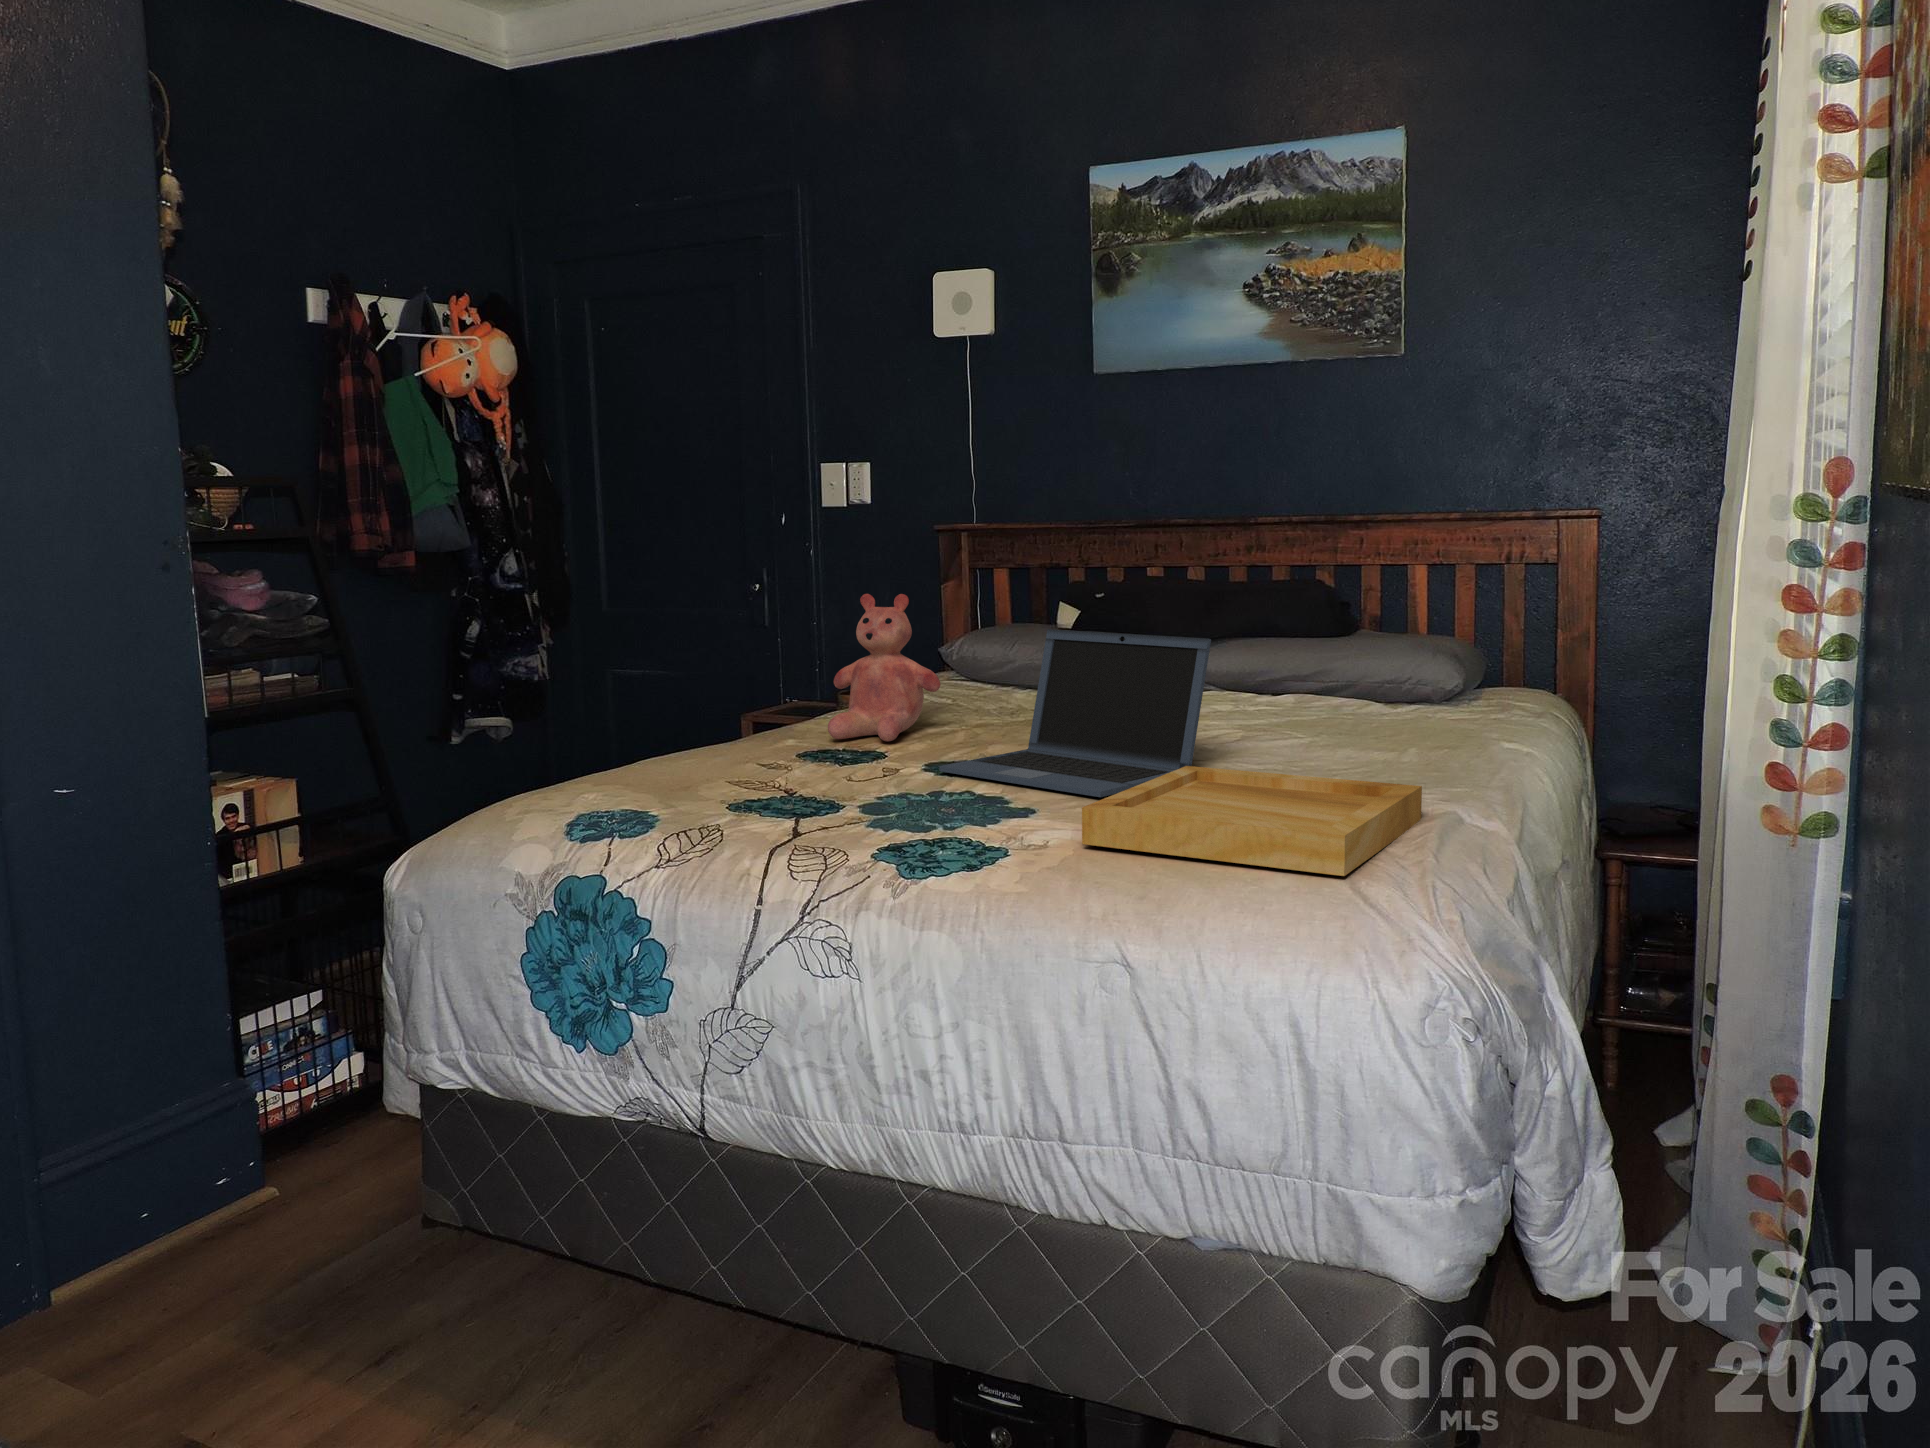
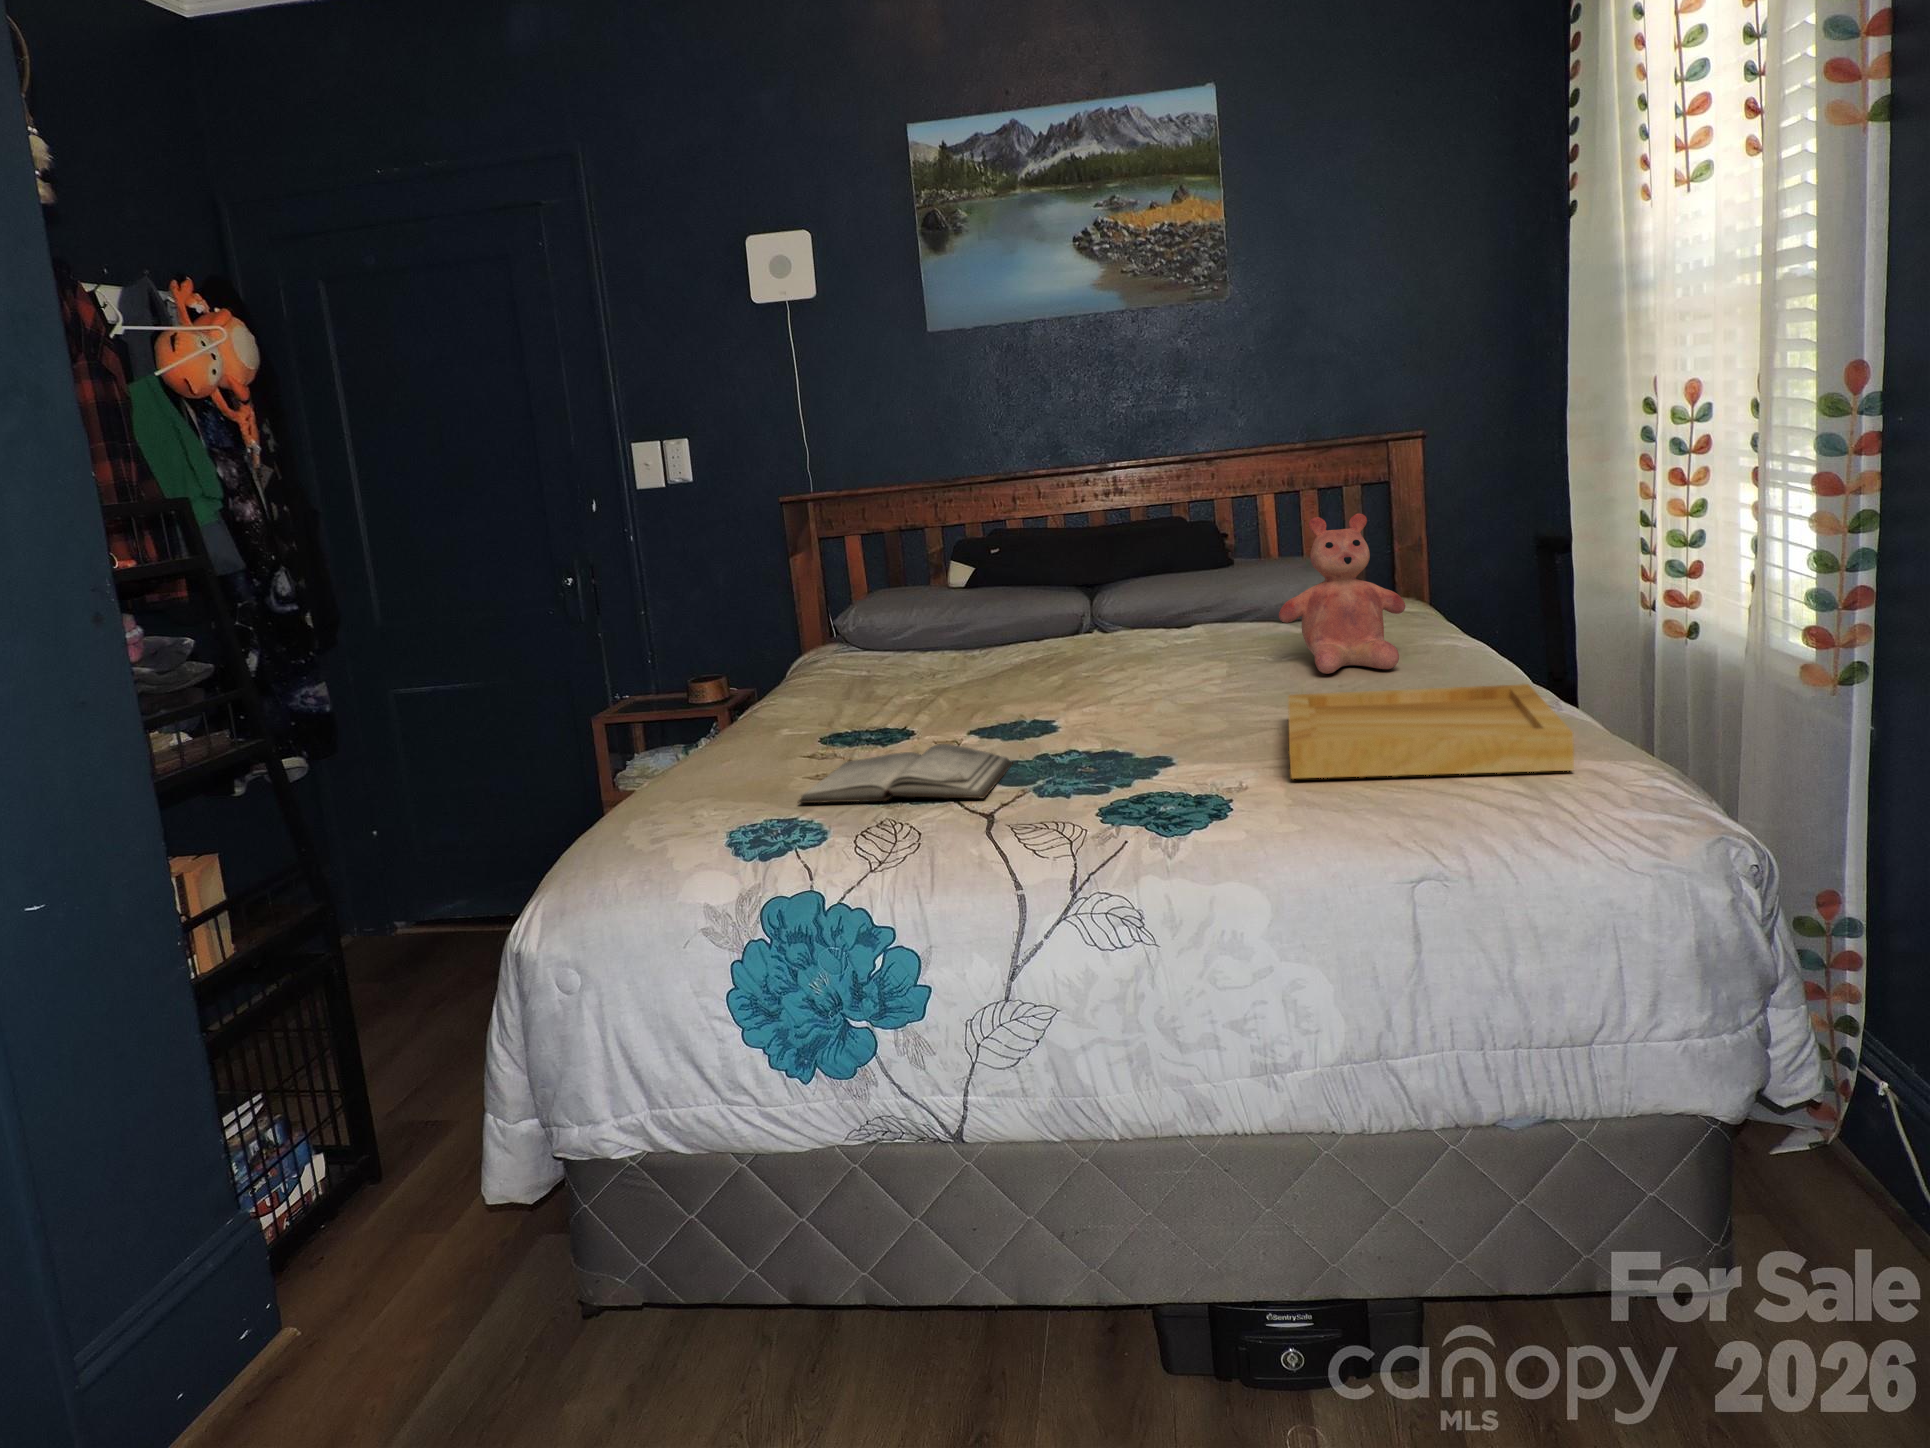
teddy bear: present [828,594,941,741] -> present [1279,514,1405,674]
laptop: present [939,629,1211,797] -> none [1010,572,1255,736]
diary: none [679,770,902,823] -> present [799,744,1013,803]

